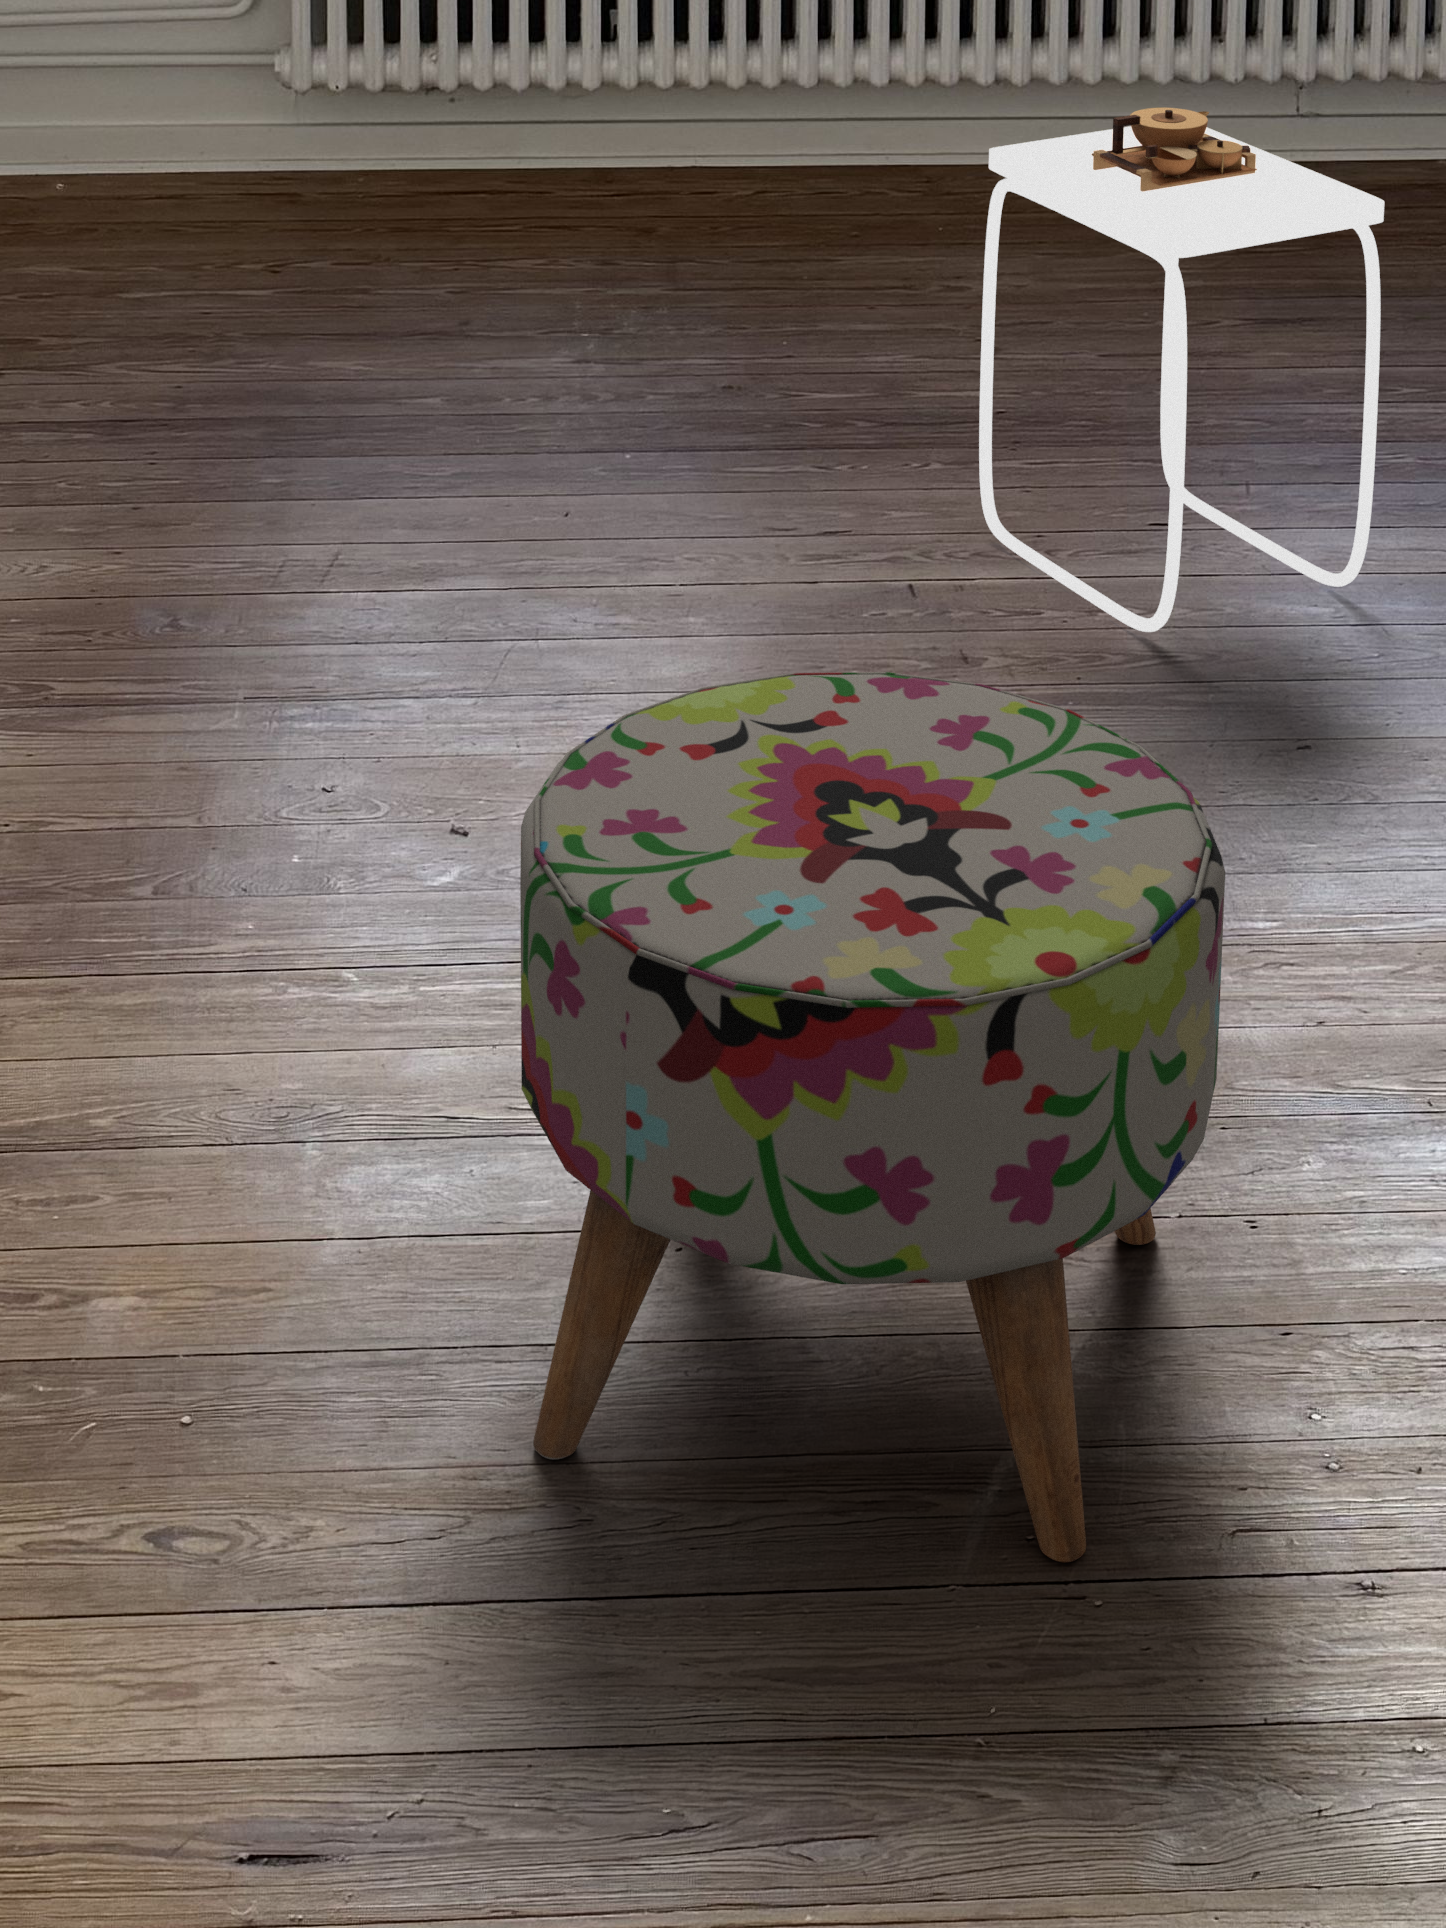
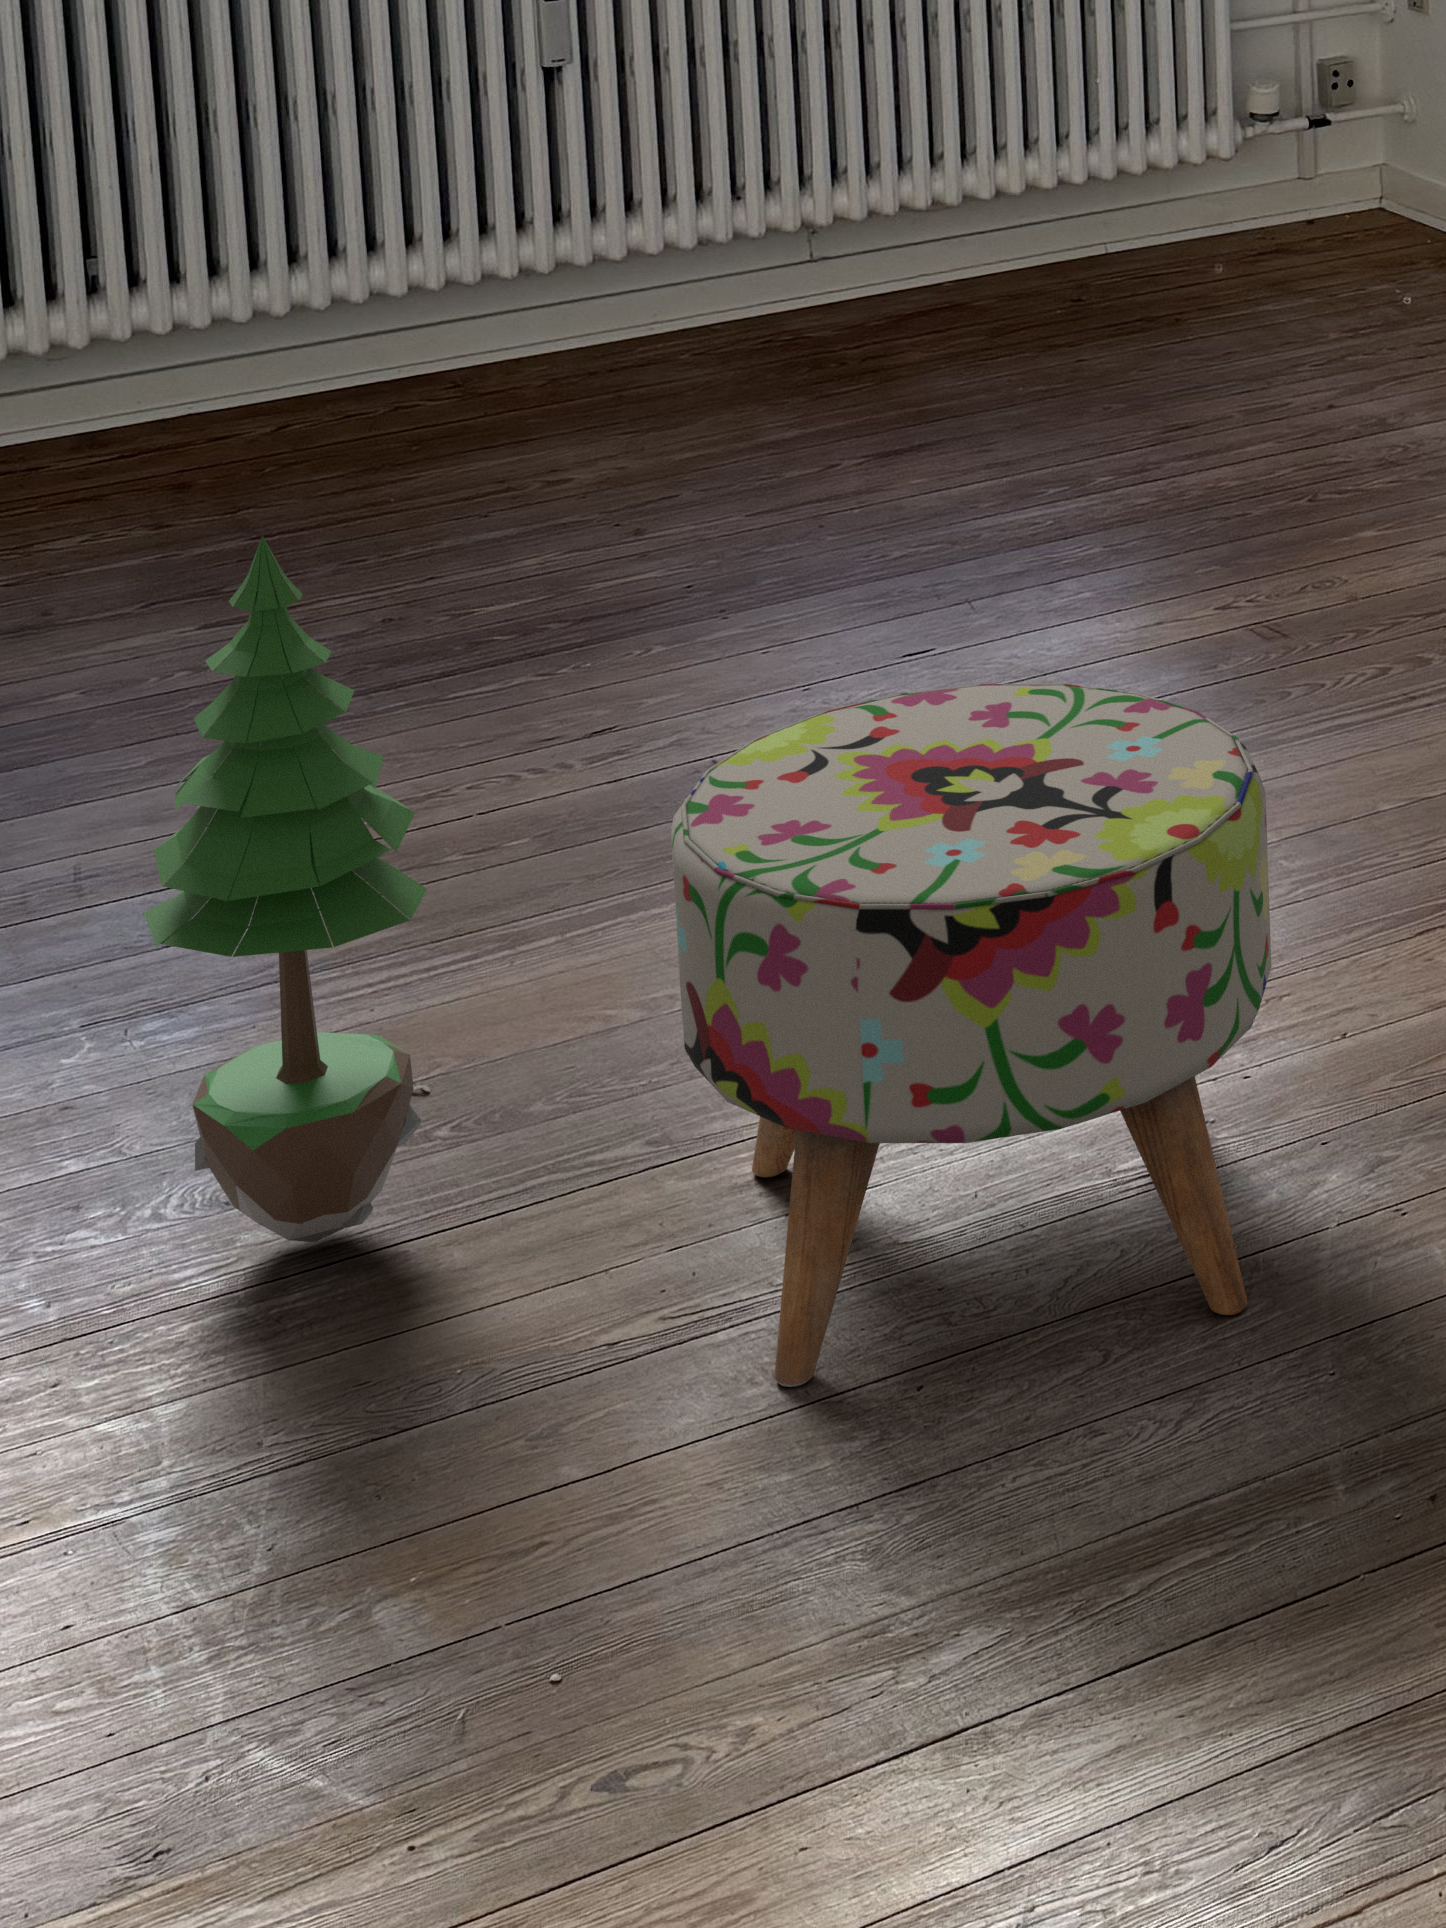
side table: present [979,108,1384,632] -> none [685,230,1081,711]
potted tree: none [81,354,370,1086] -> present [144,536,427,1242]

